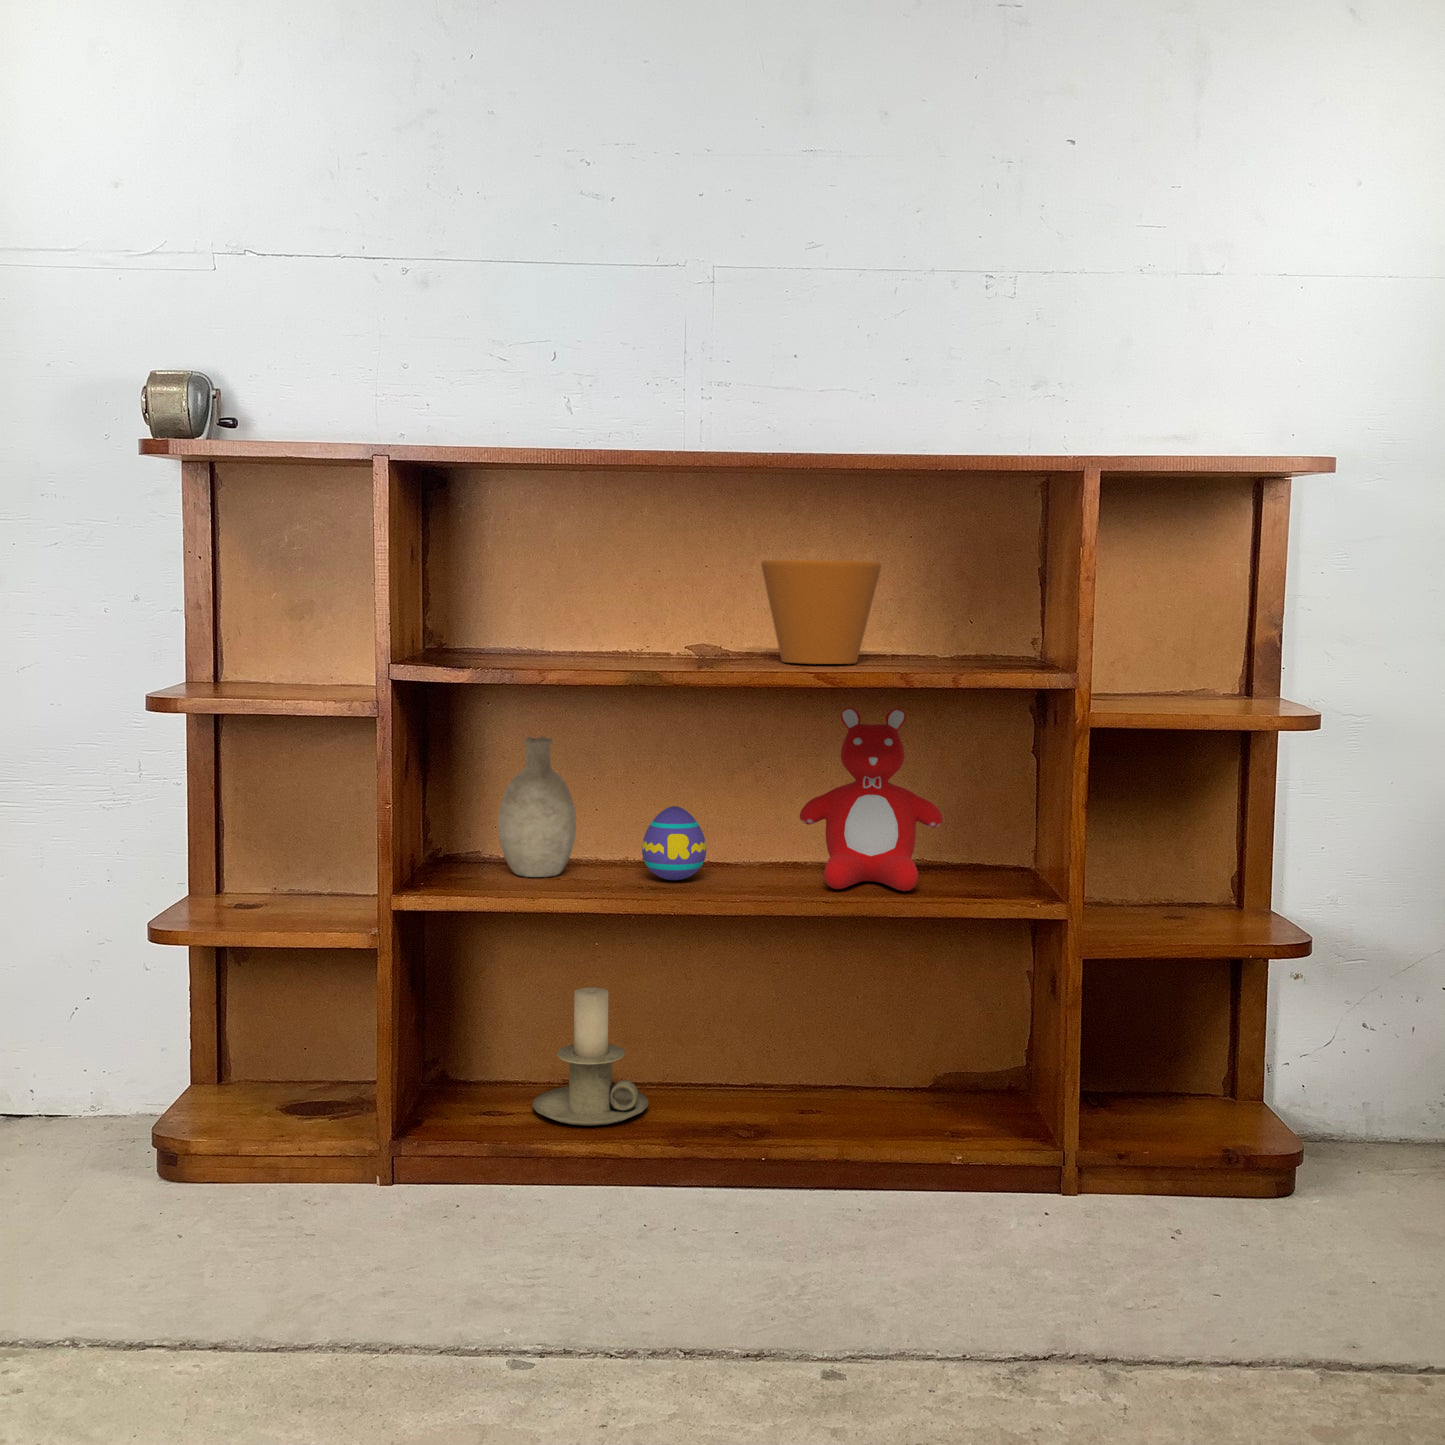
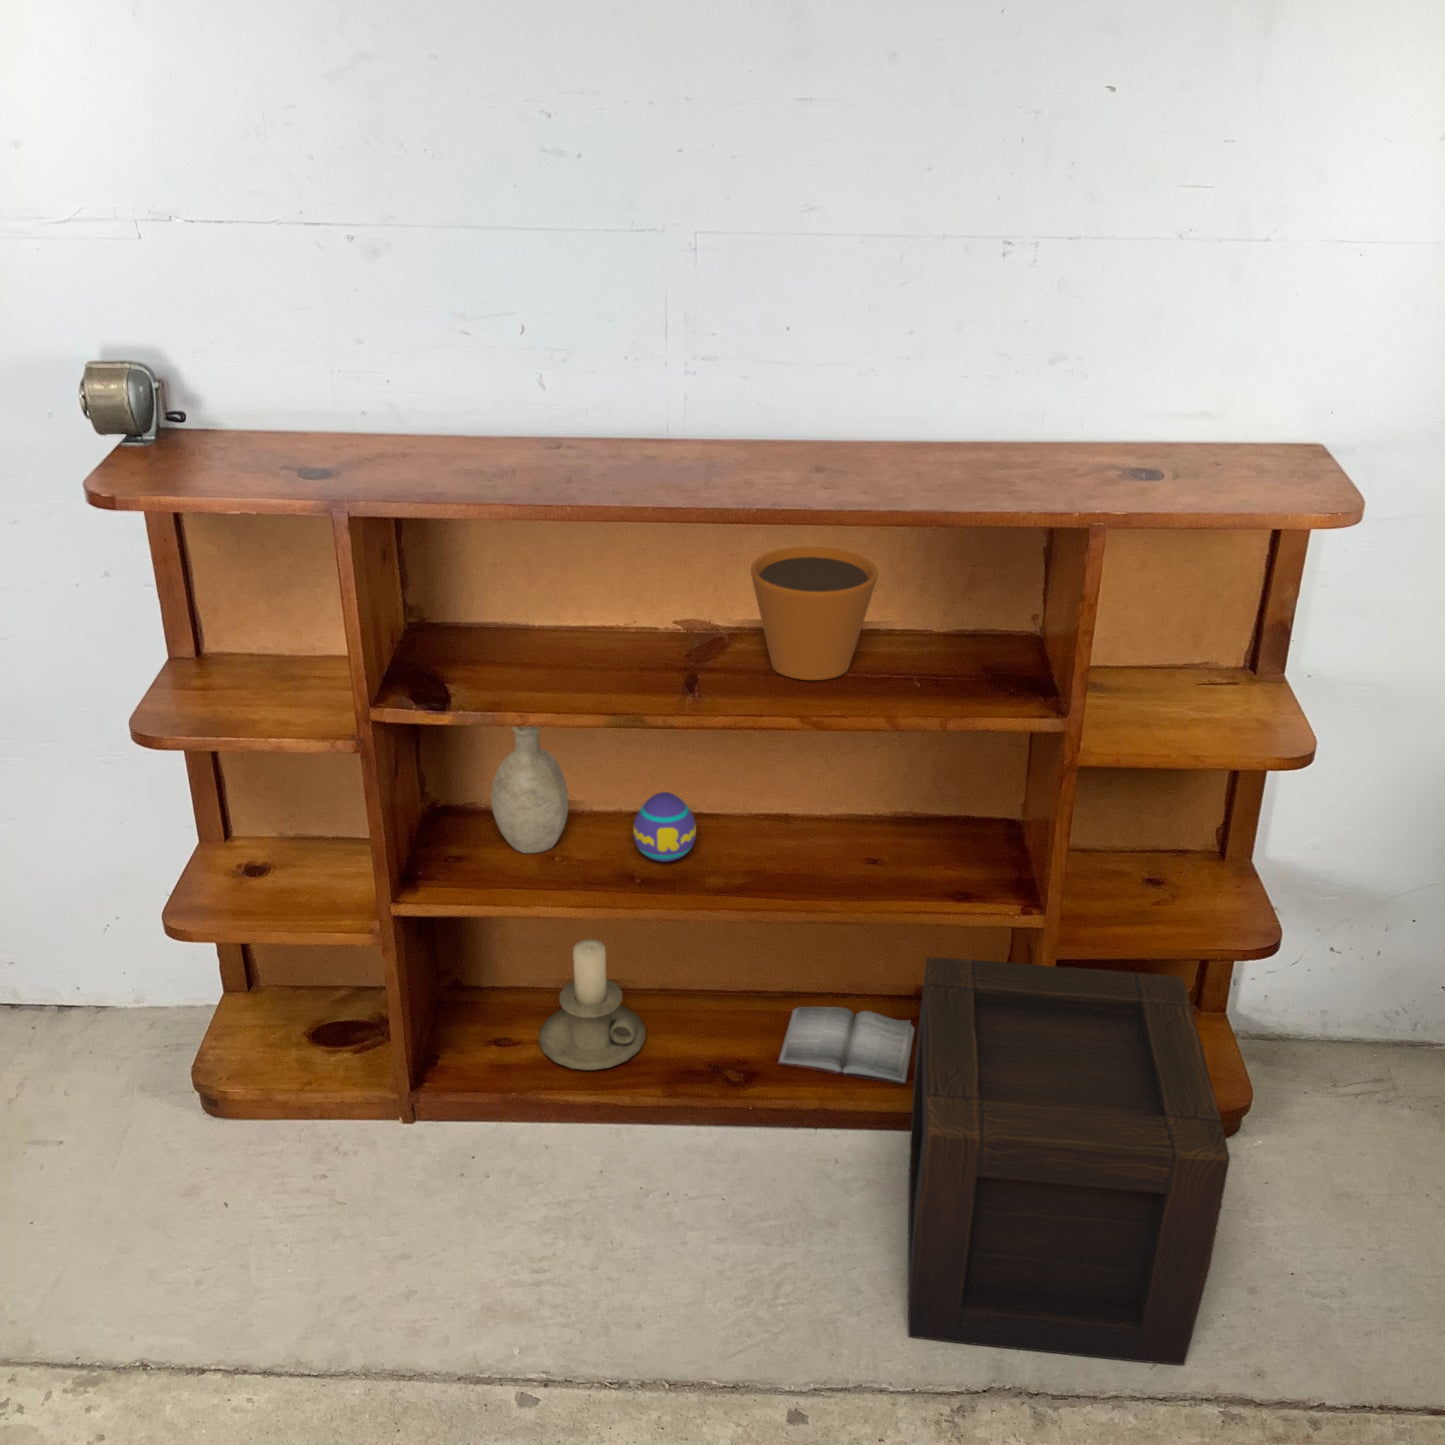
teddy bear: present [800,708,943,891] -> none [789,697,931,888]
wooden crate: none [942,948,1284,1338] -> present [907,957,1230,1365]
hardback book: none [792,1084,939,1136] -> present [778,1007,915,1084]

